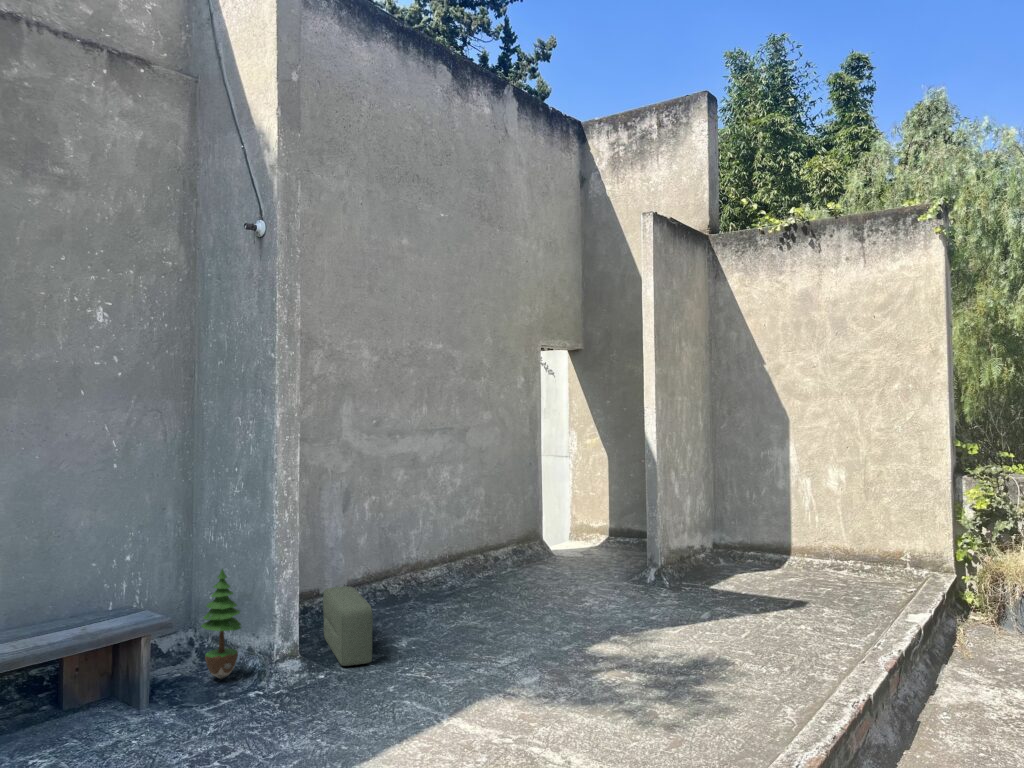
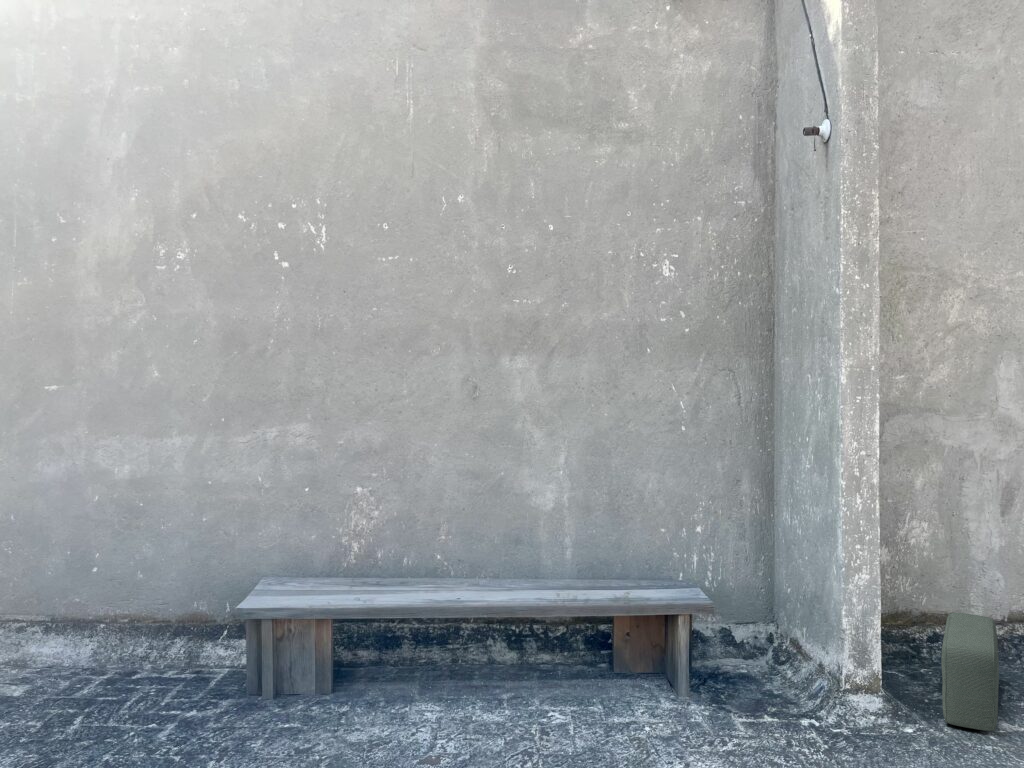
potted tree: present [201,569,241,679] -> none [758,557,809,692]

